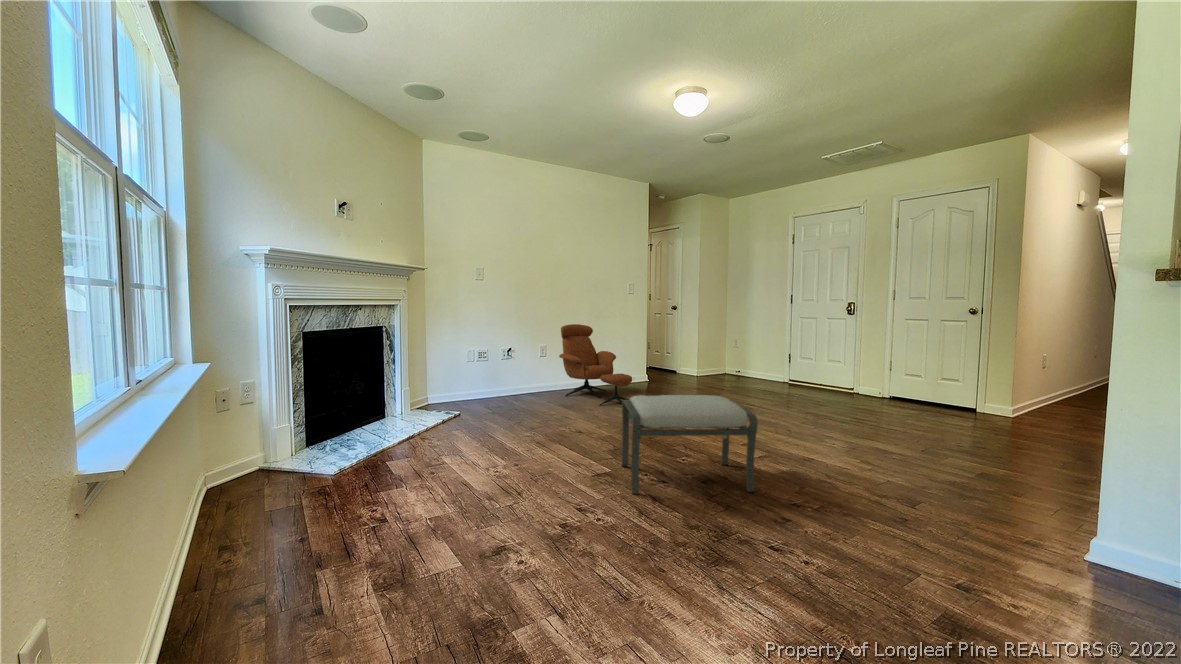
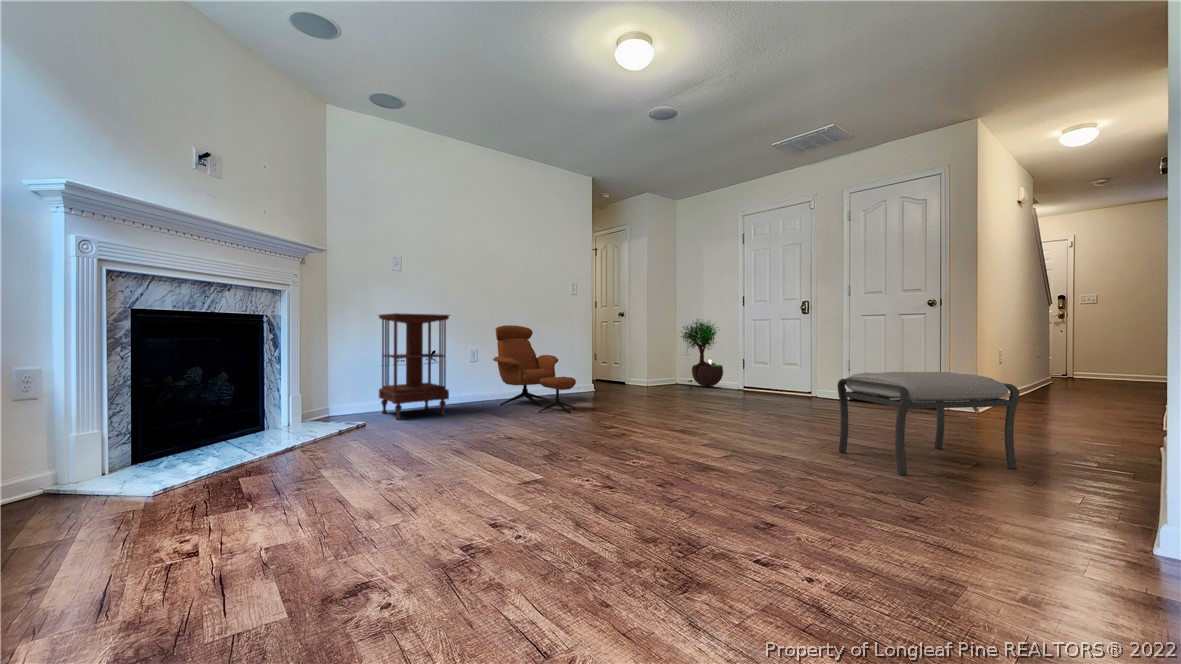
potted tree: none [727,312,770,379] -> present [681,321,723,387]
side table: none [464,319,525,409] -> present [379,313,450,420]
ottoman: present [622,395,758,494] -> present [837,372,1019,475]

